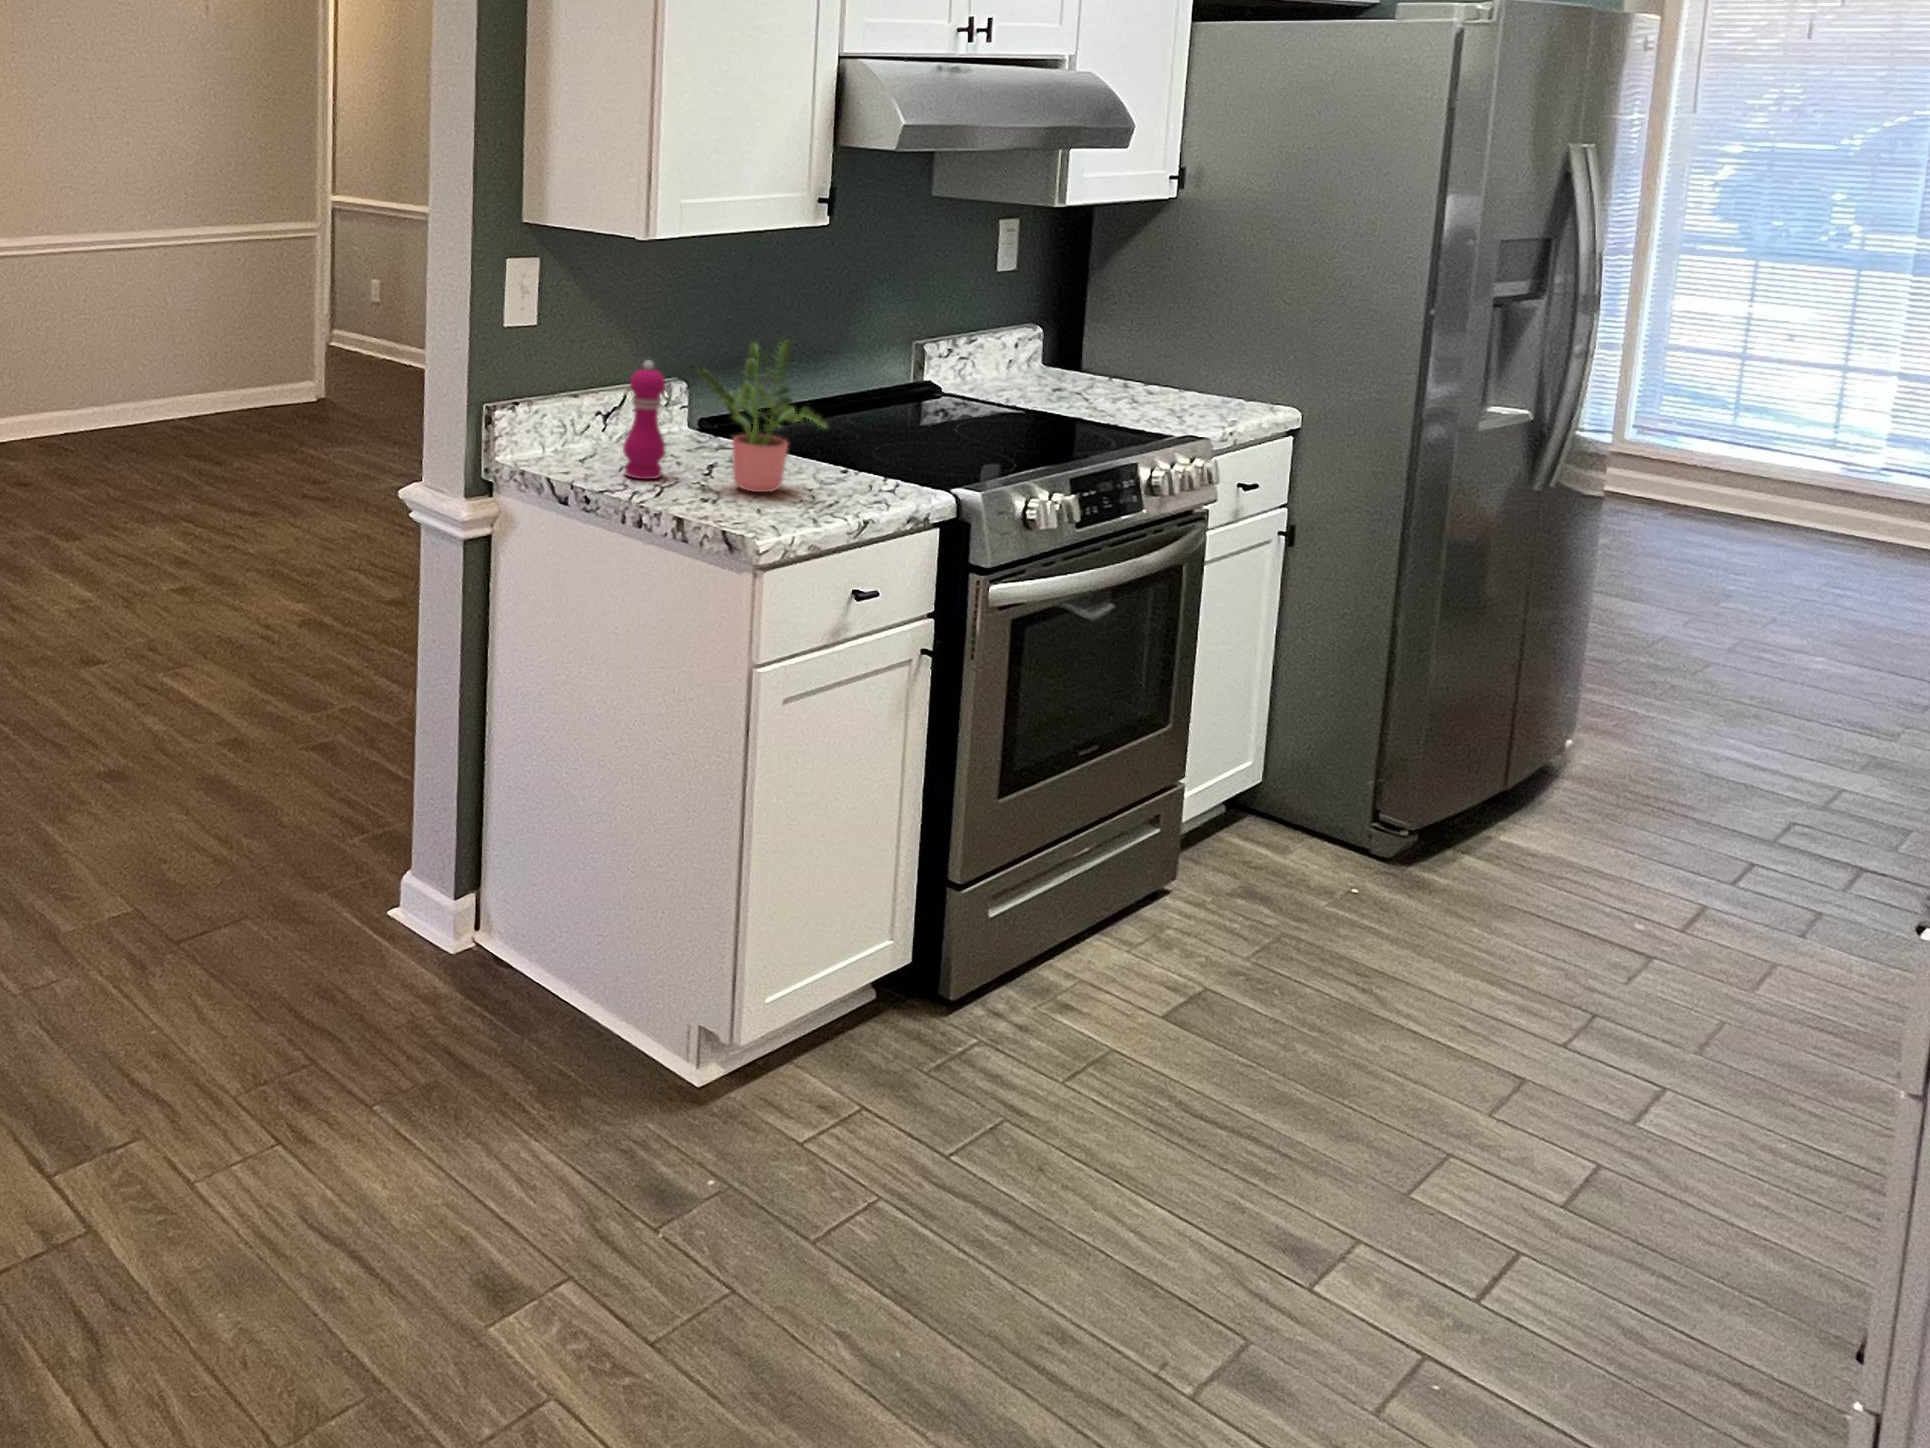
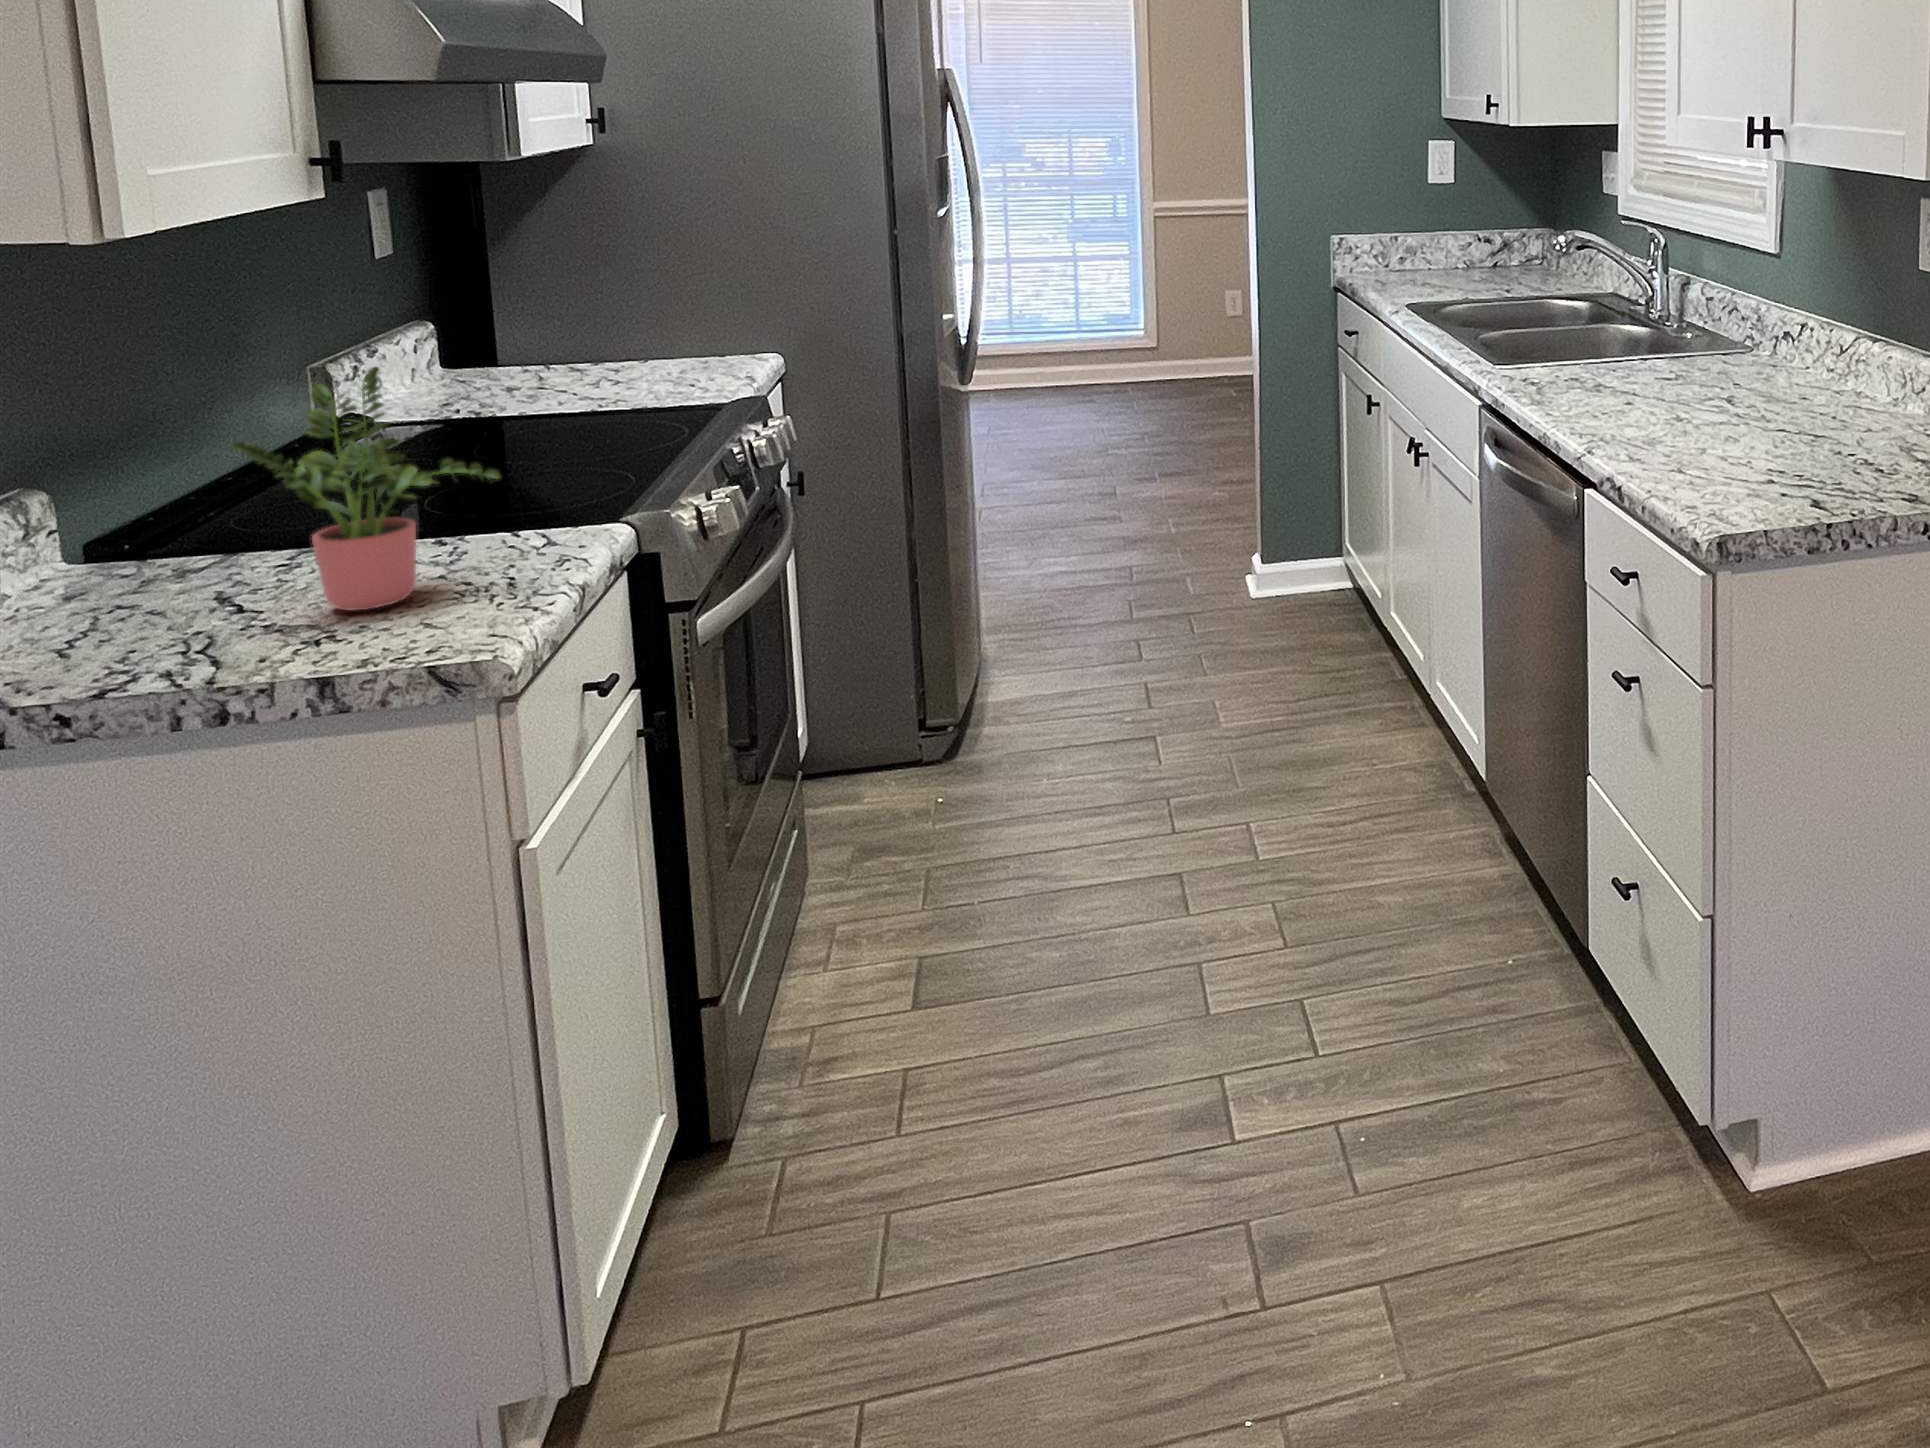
pepper mill: present [623,361,665,479] -> none [69,456,173,663]

